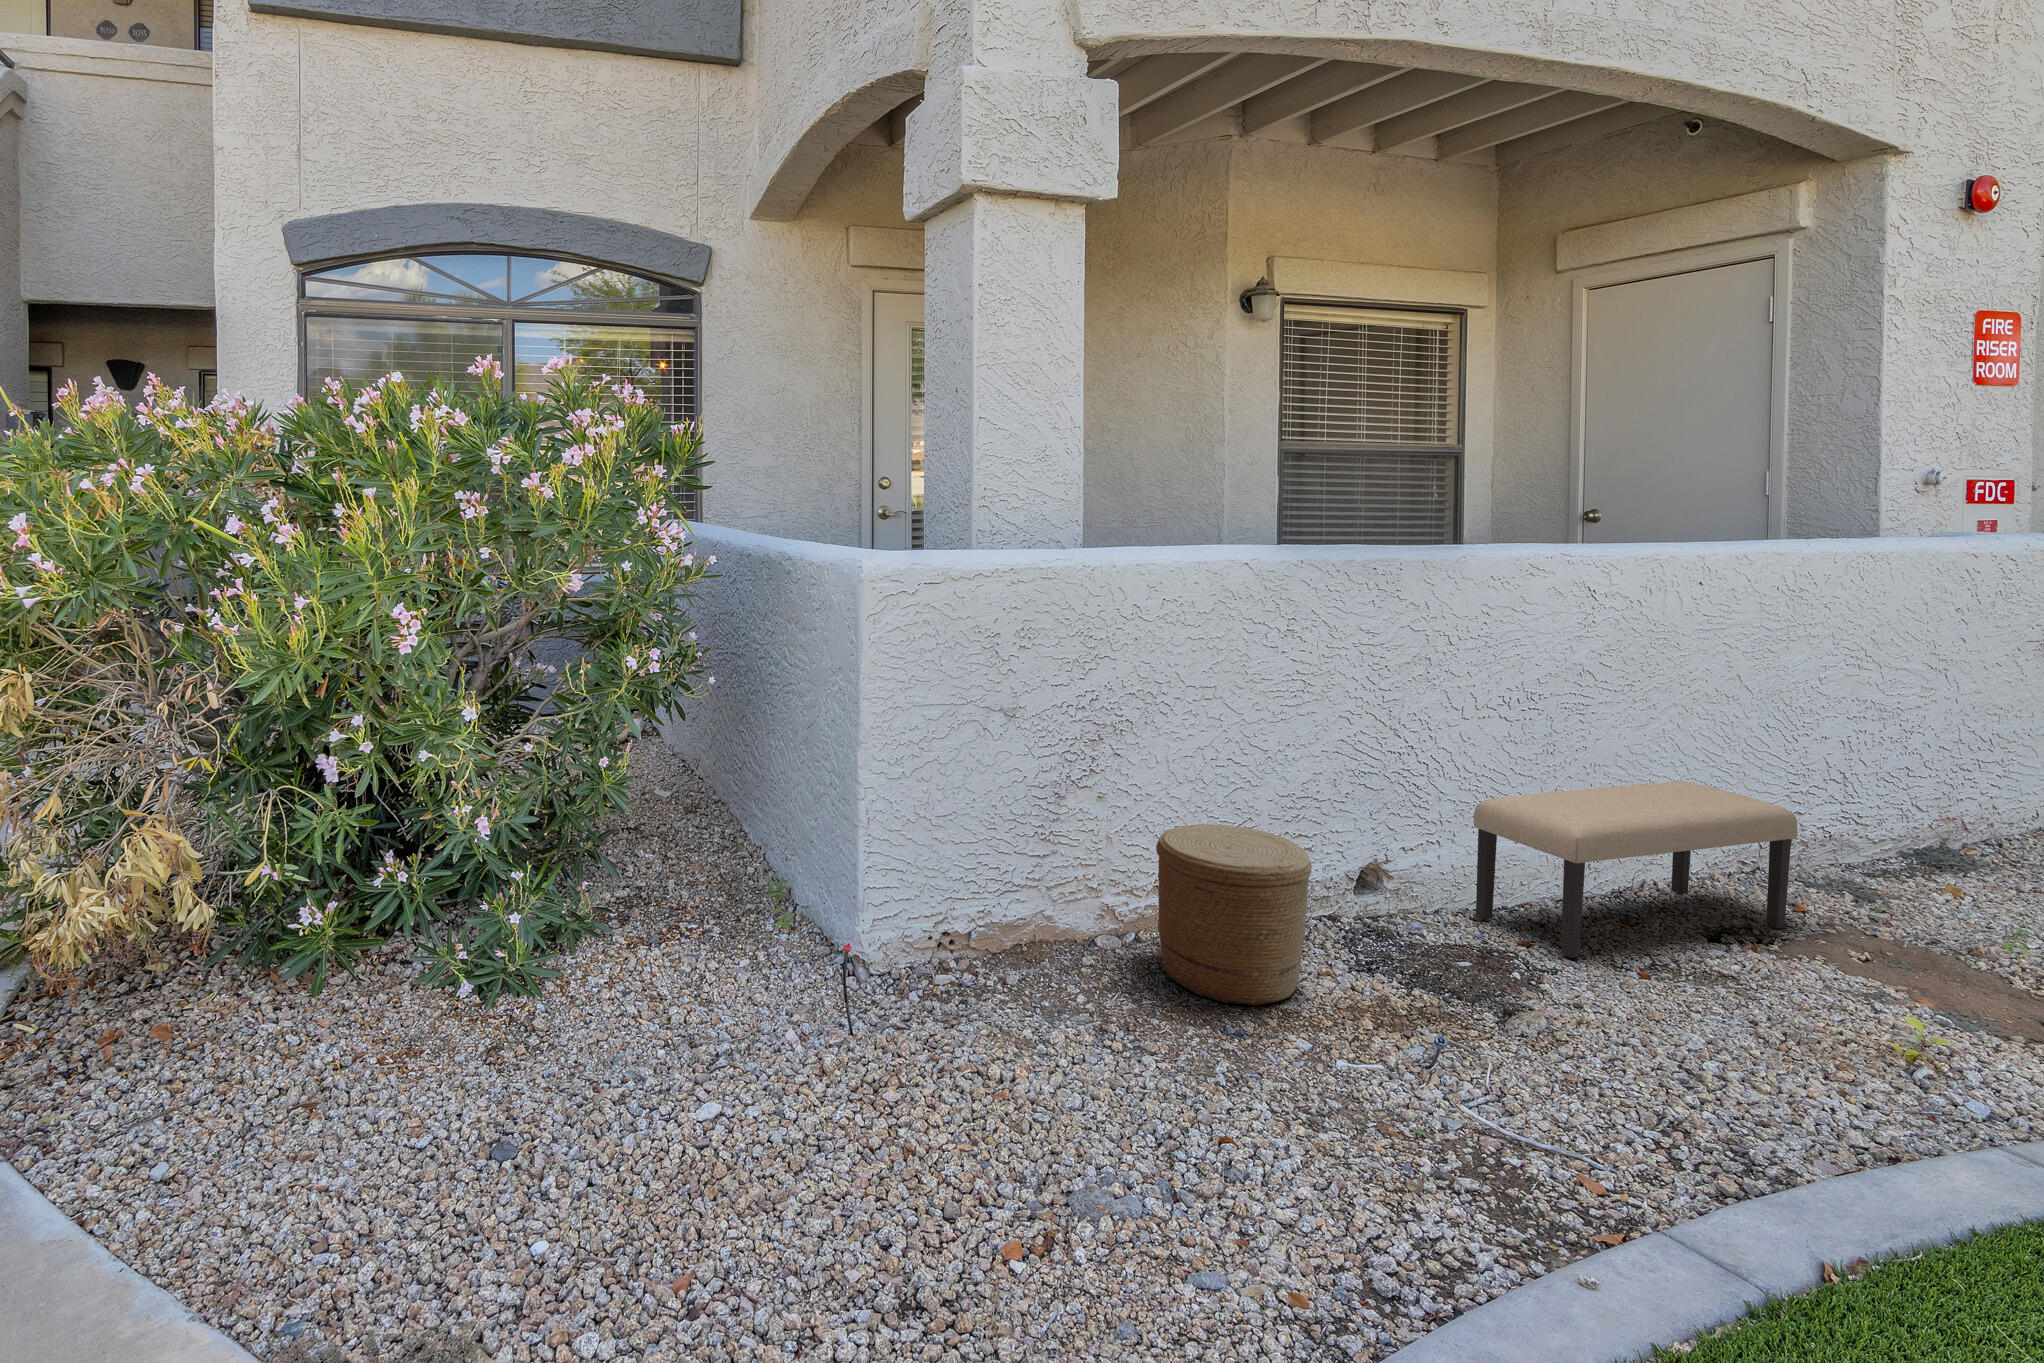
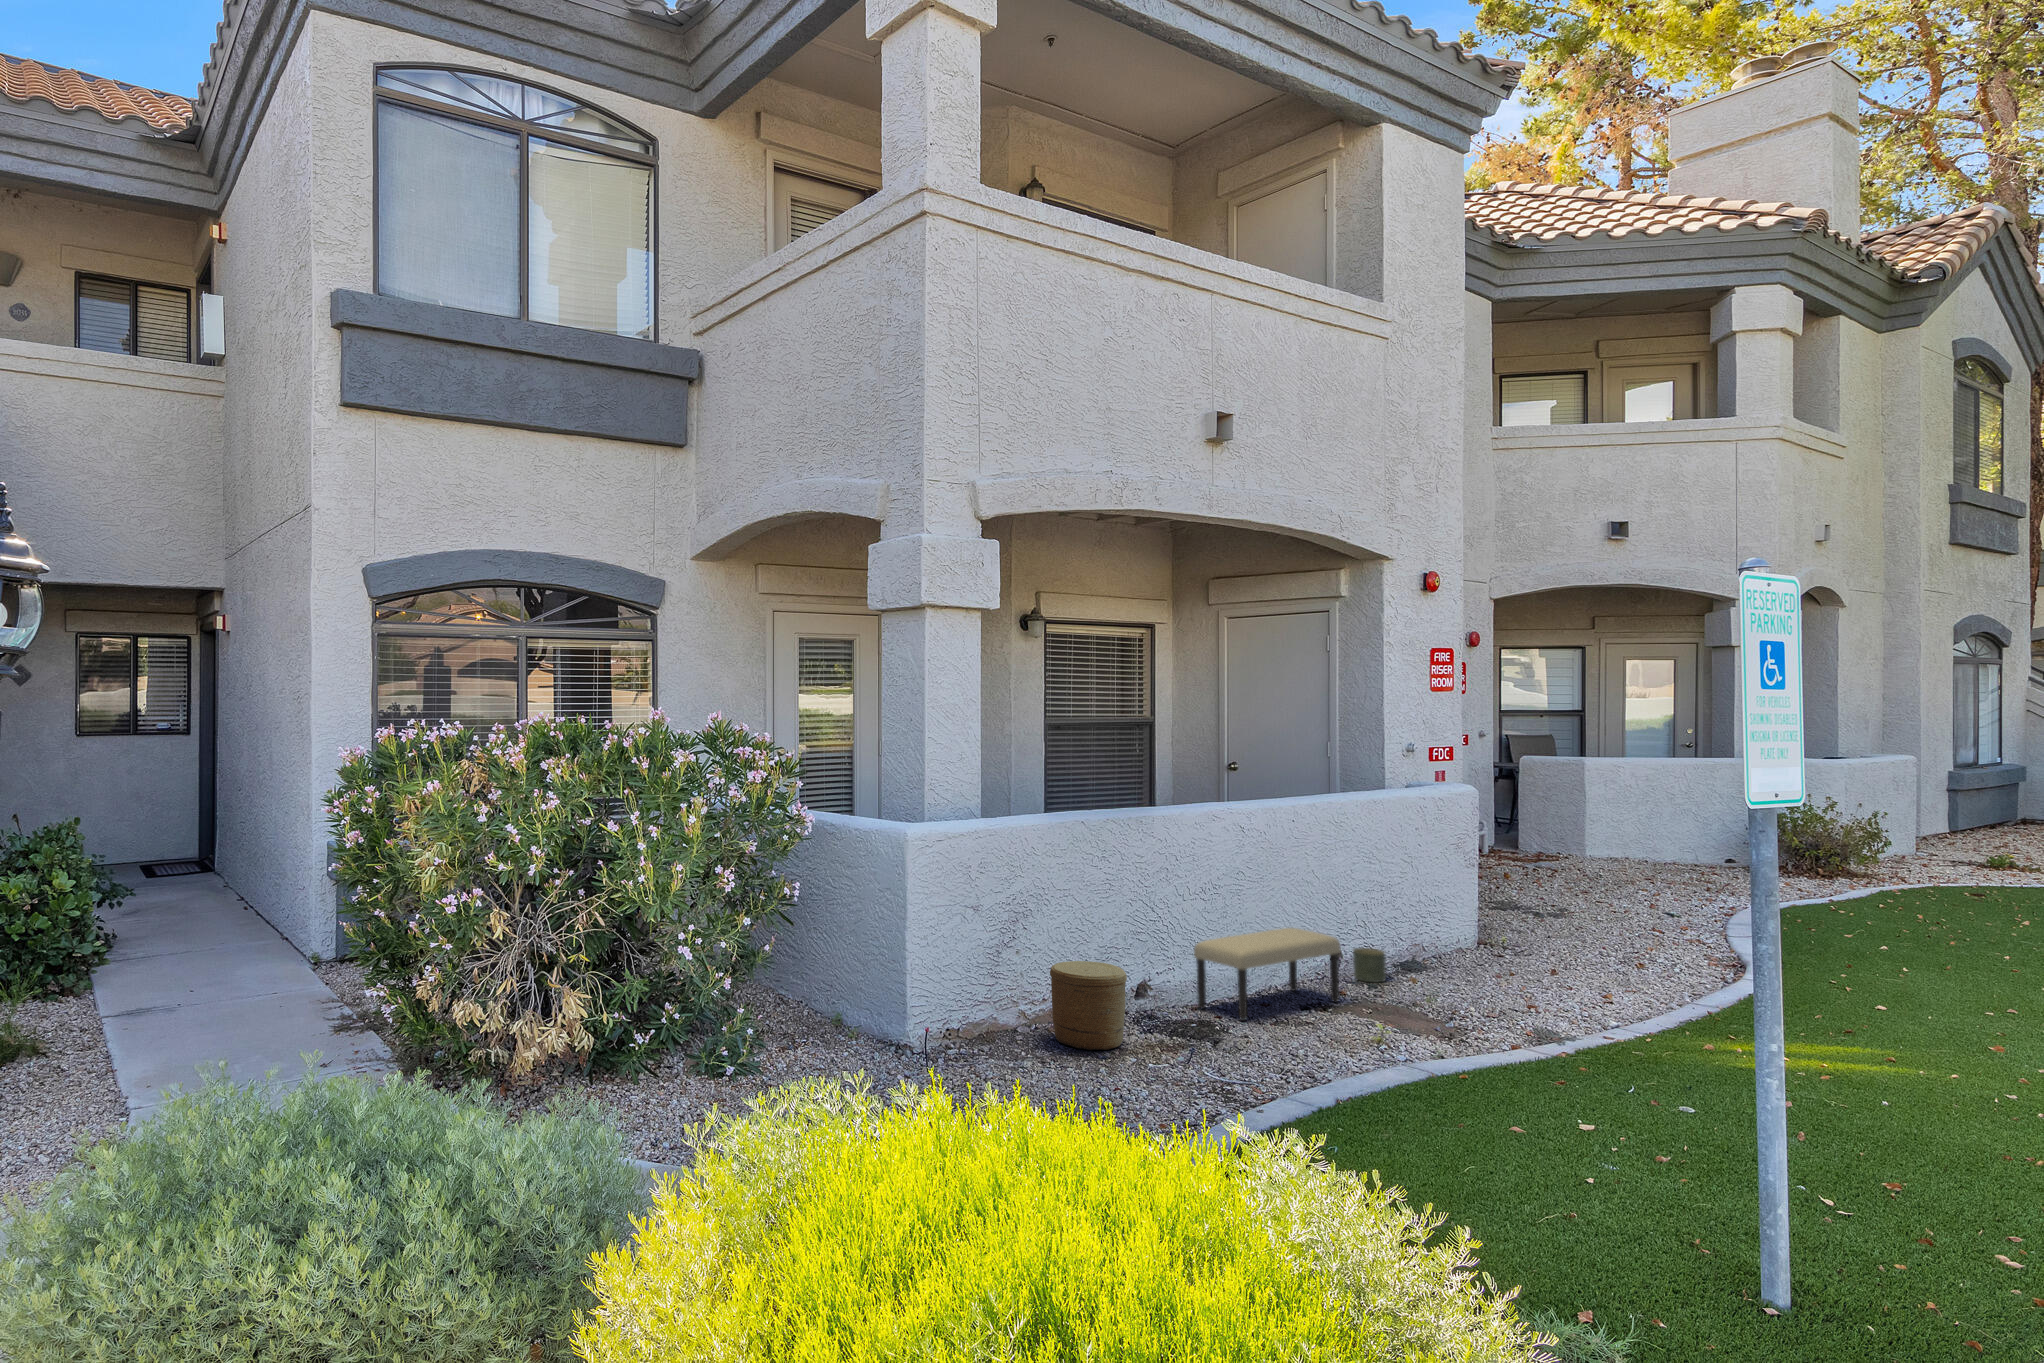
planter: none [1807,821,1884,889] -> present [1353,948,1386,982]

